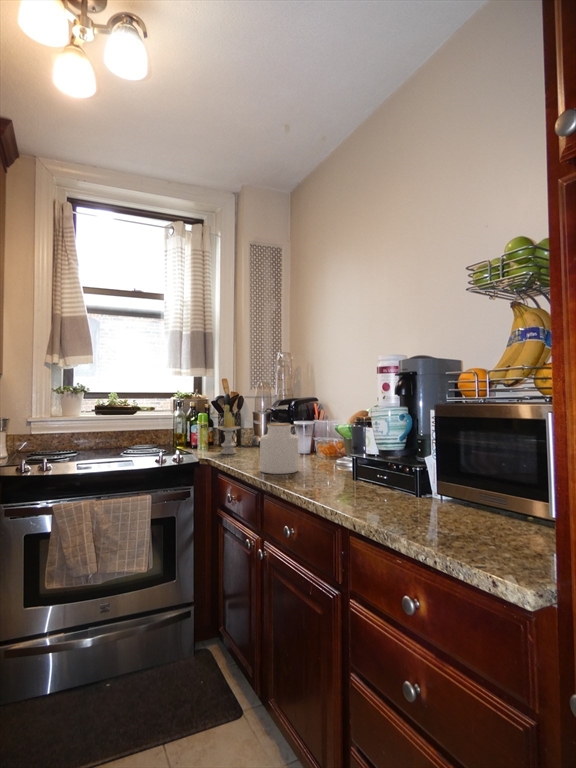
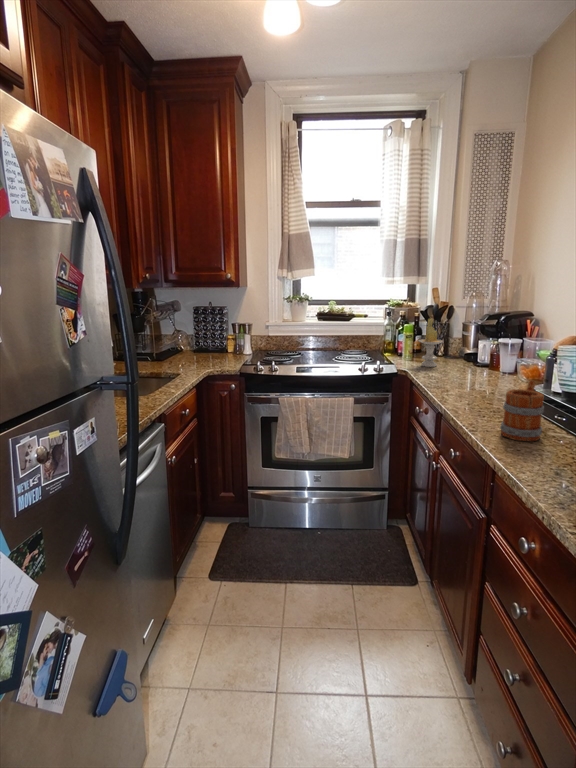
jar: present [260,423,299,474] -> none [445,347,487,397]
mug: none [342,441,382,504] -> present [500,380,544,441]

